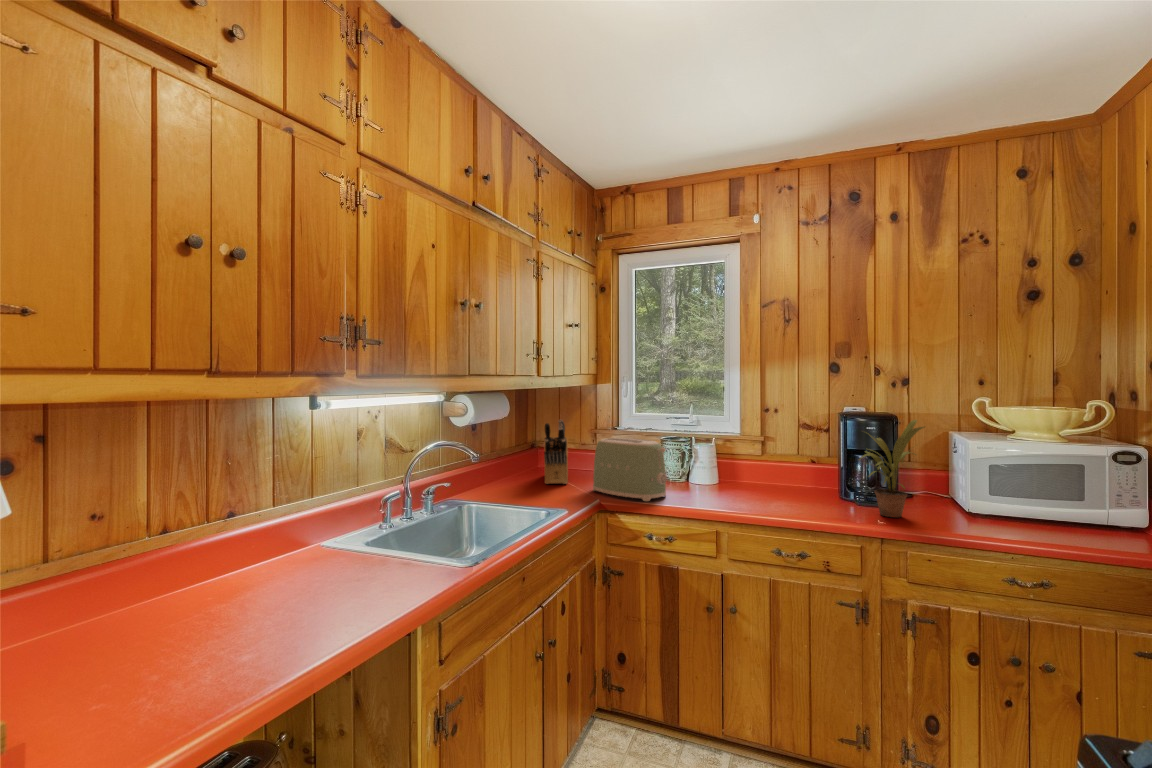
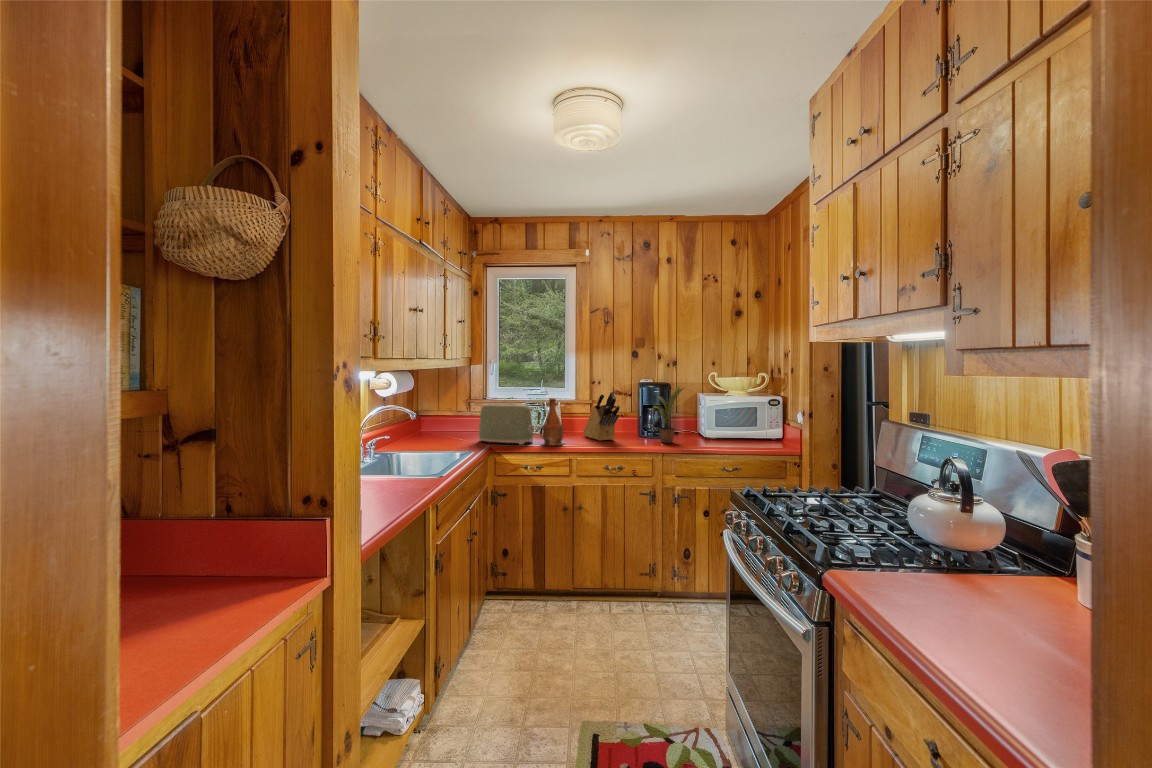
knife block: present [544,420,568,484] -> present [583,392,620,441]
bottle: none [673,434,714,508] -> present [542,398,564,445]

